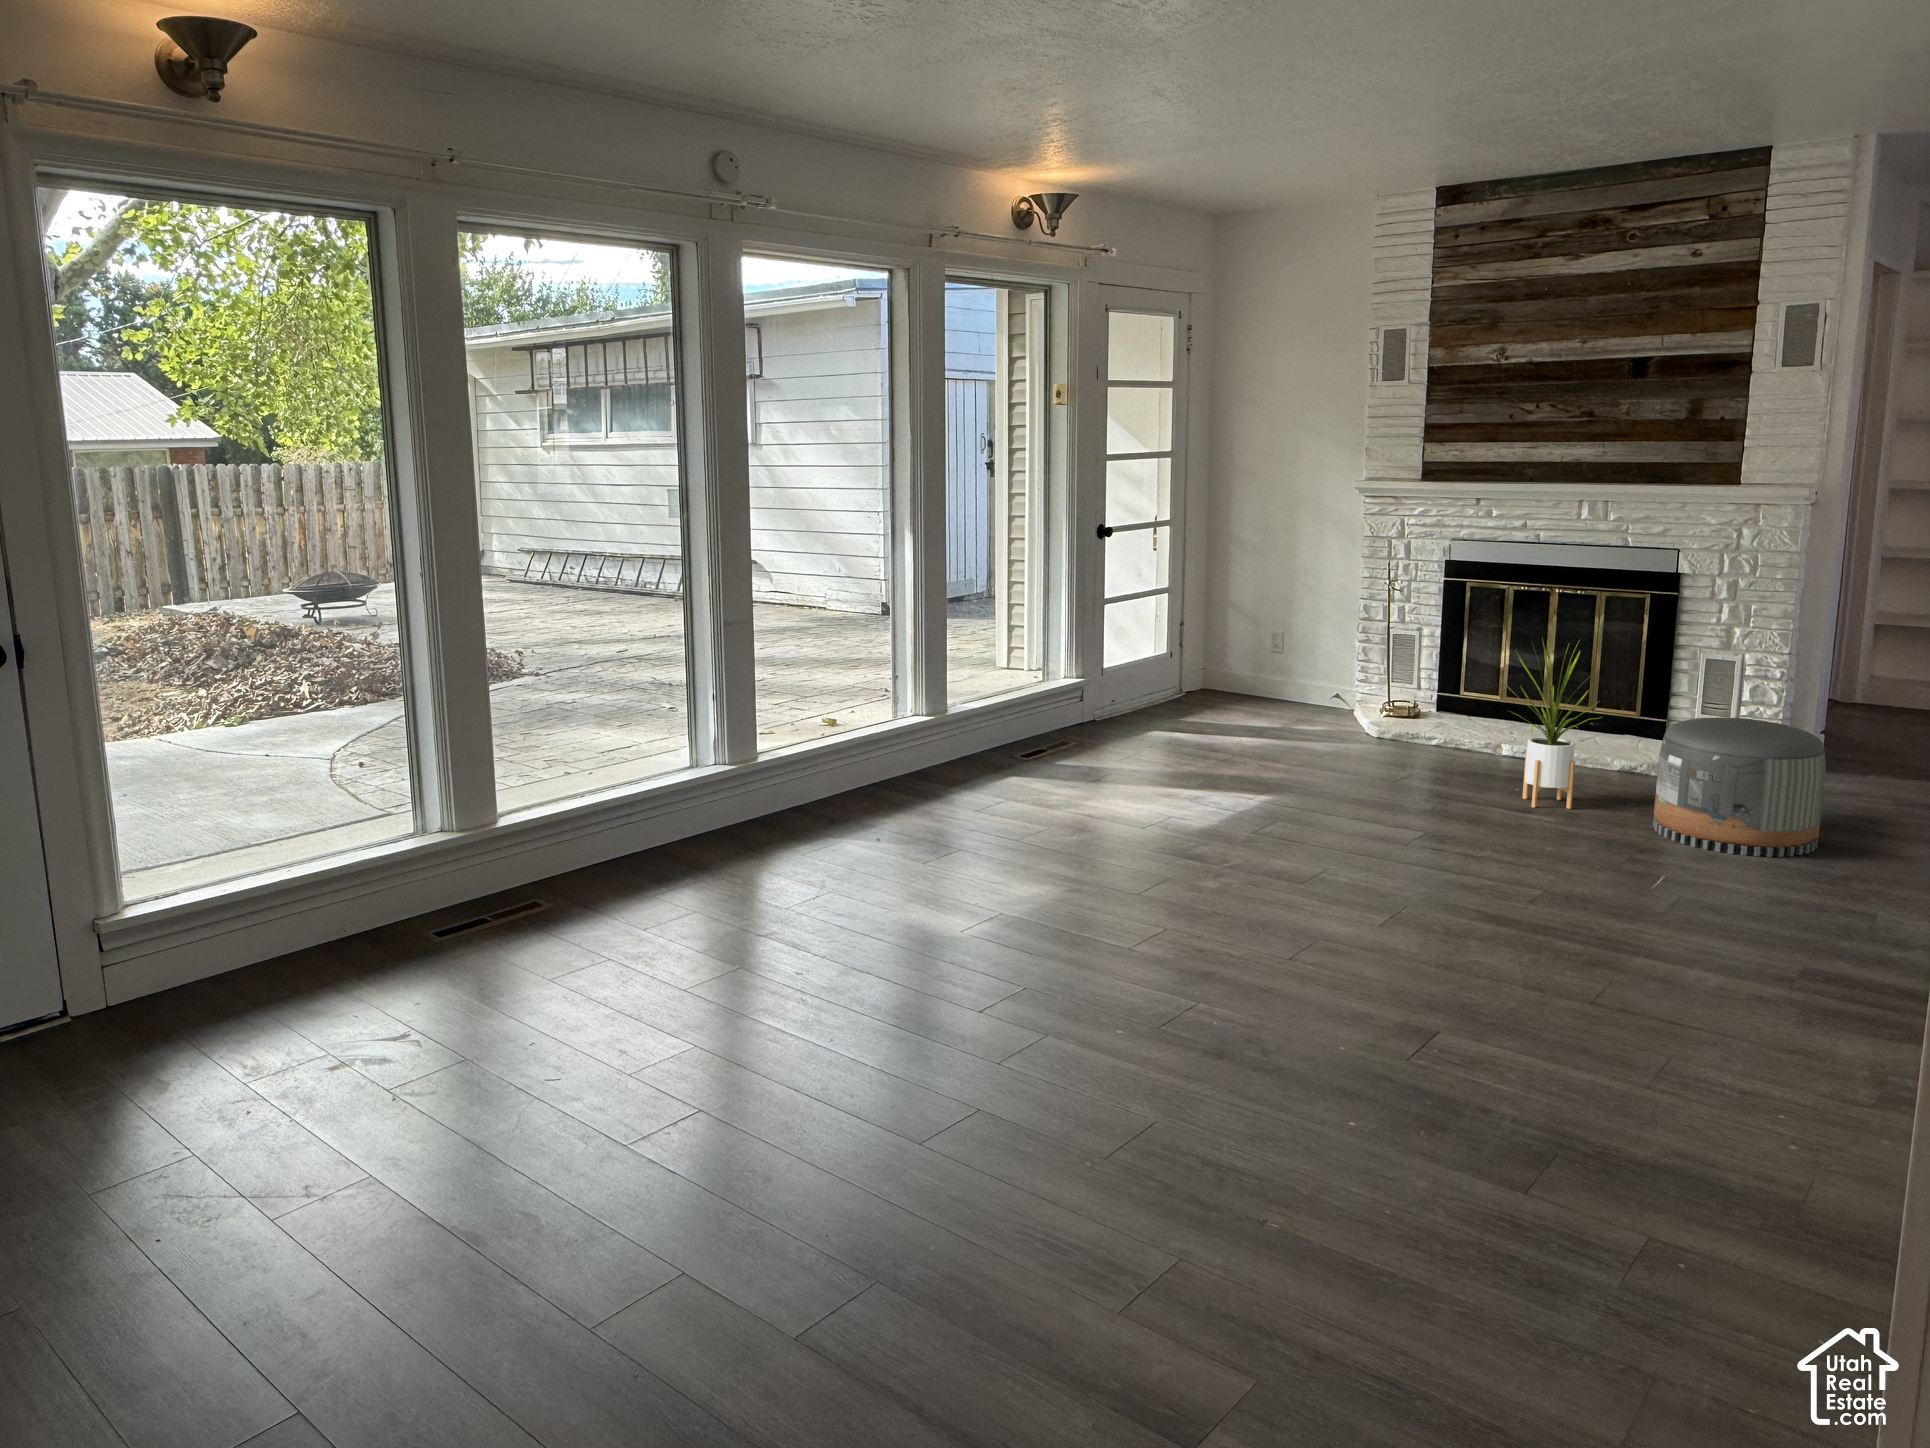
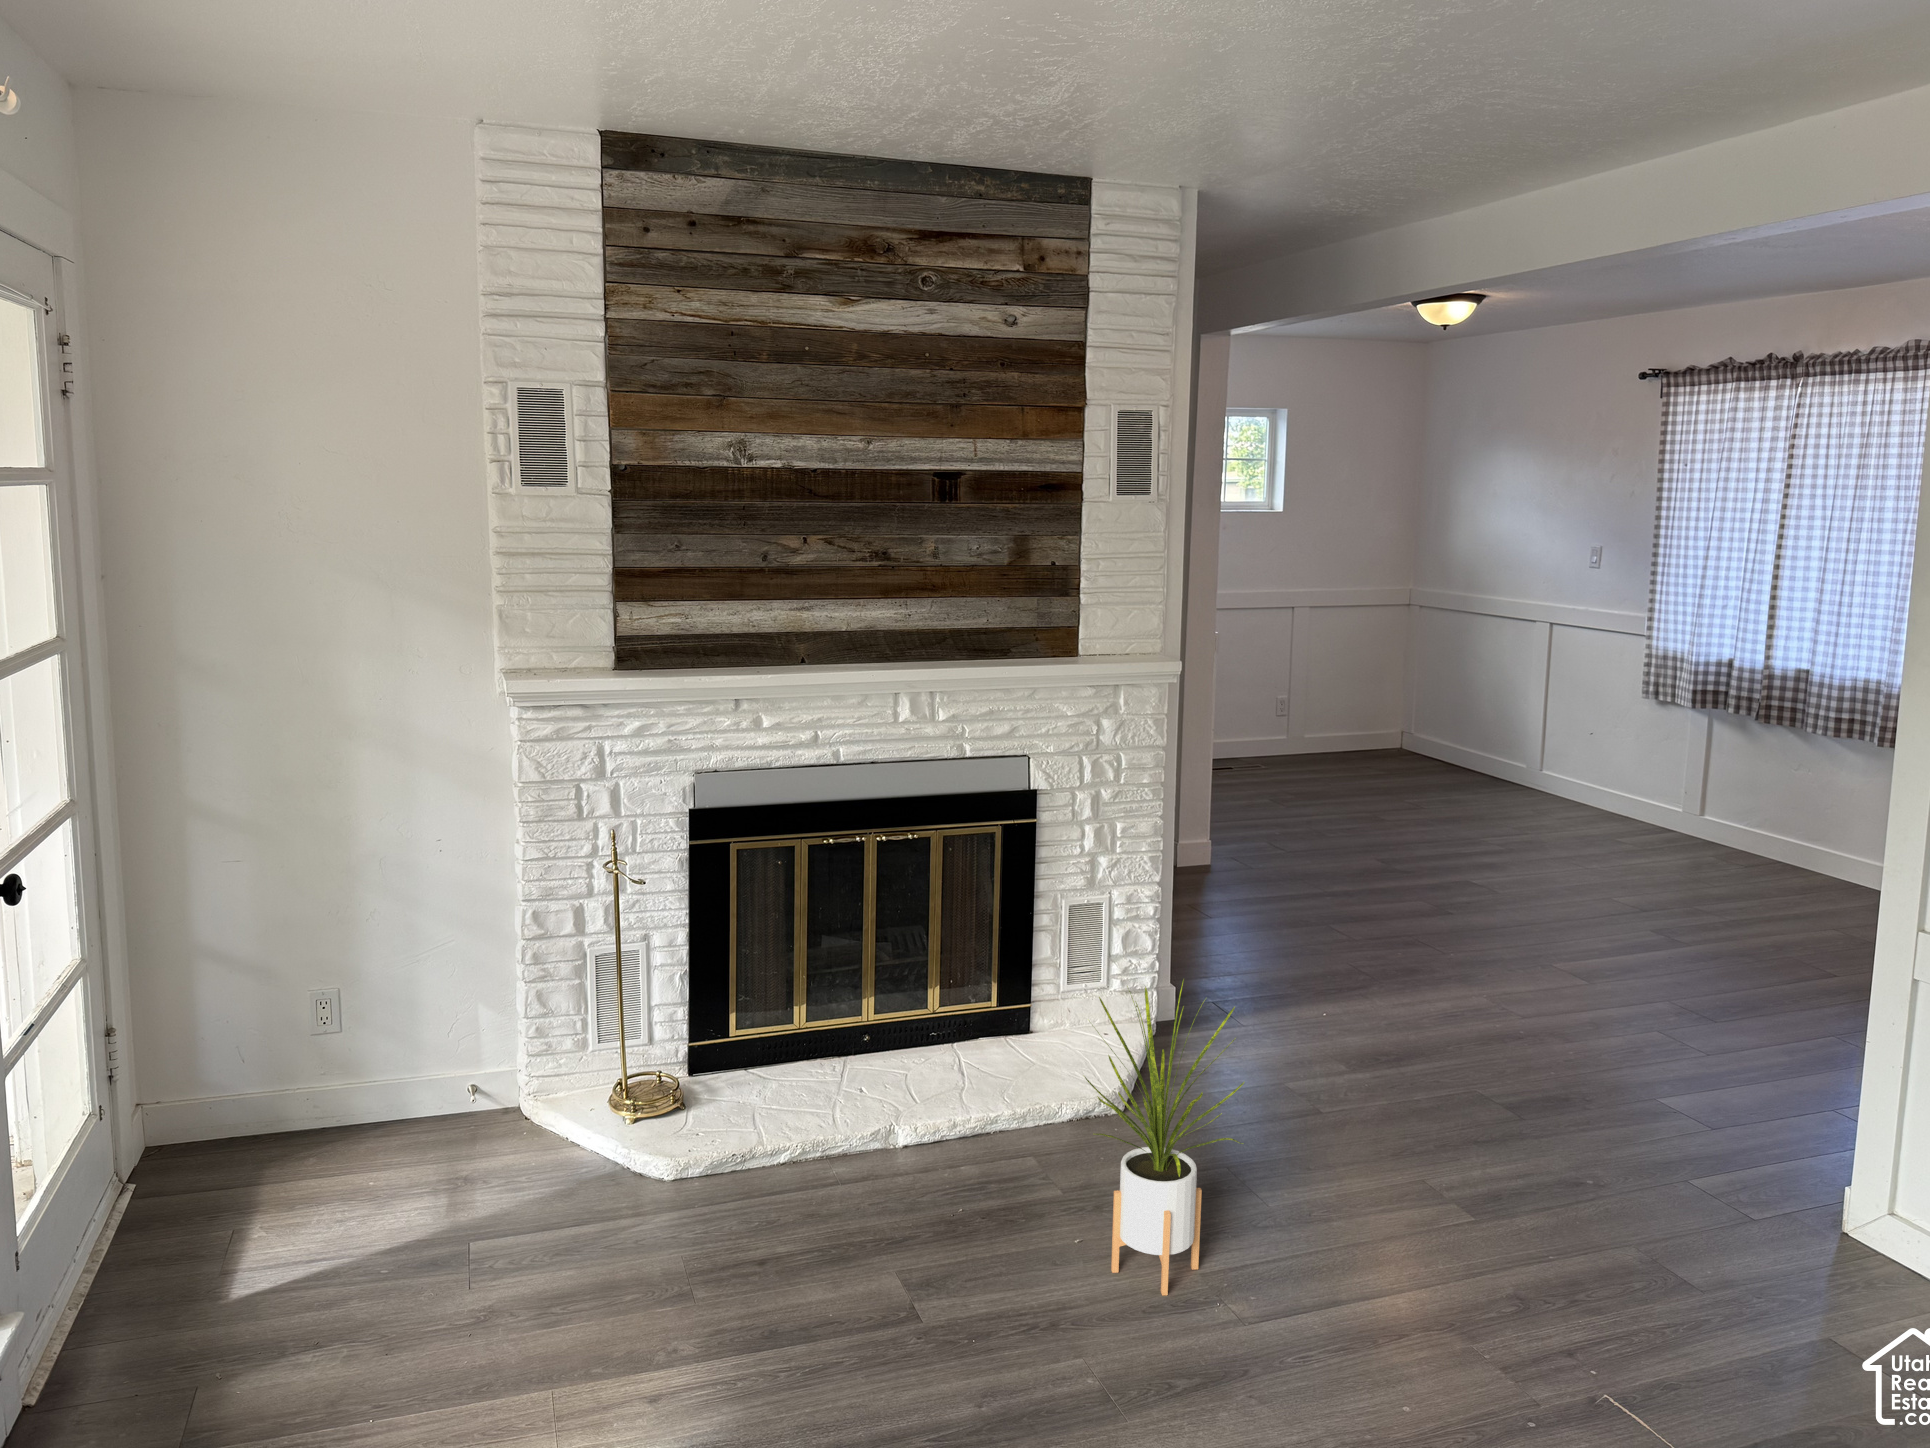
pouf: present [1653,717,1826,857] -> none [1296,1037,1532,1293]

